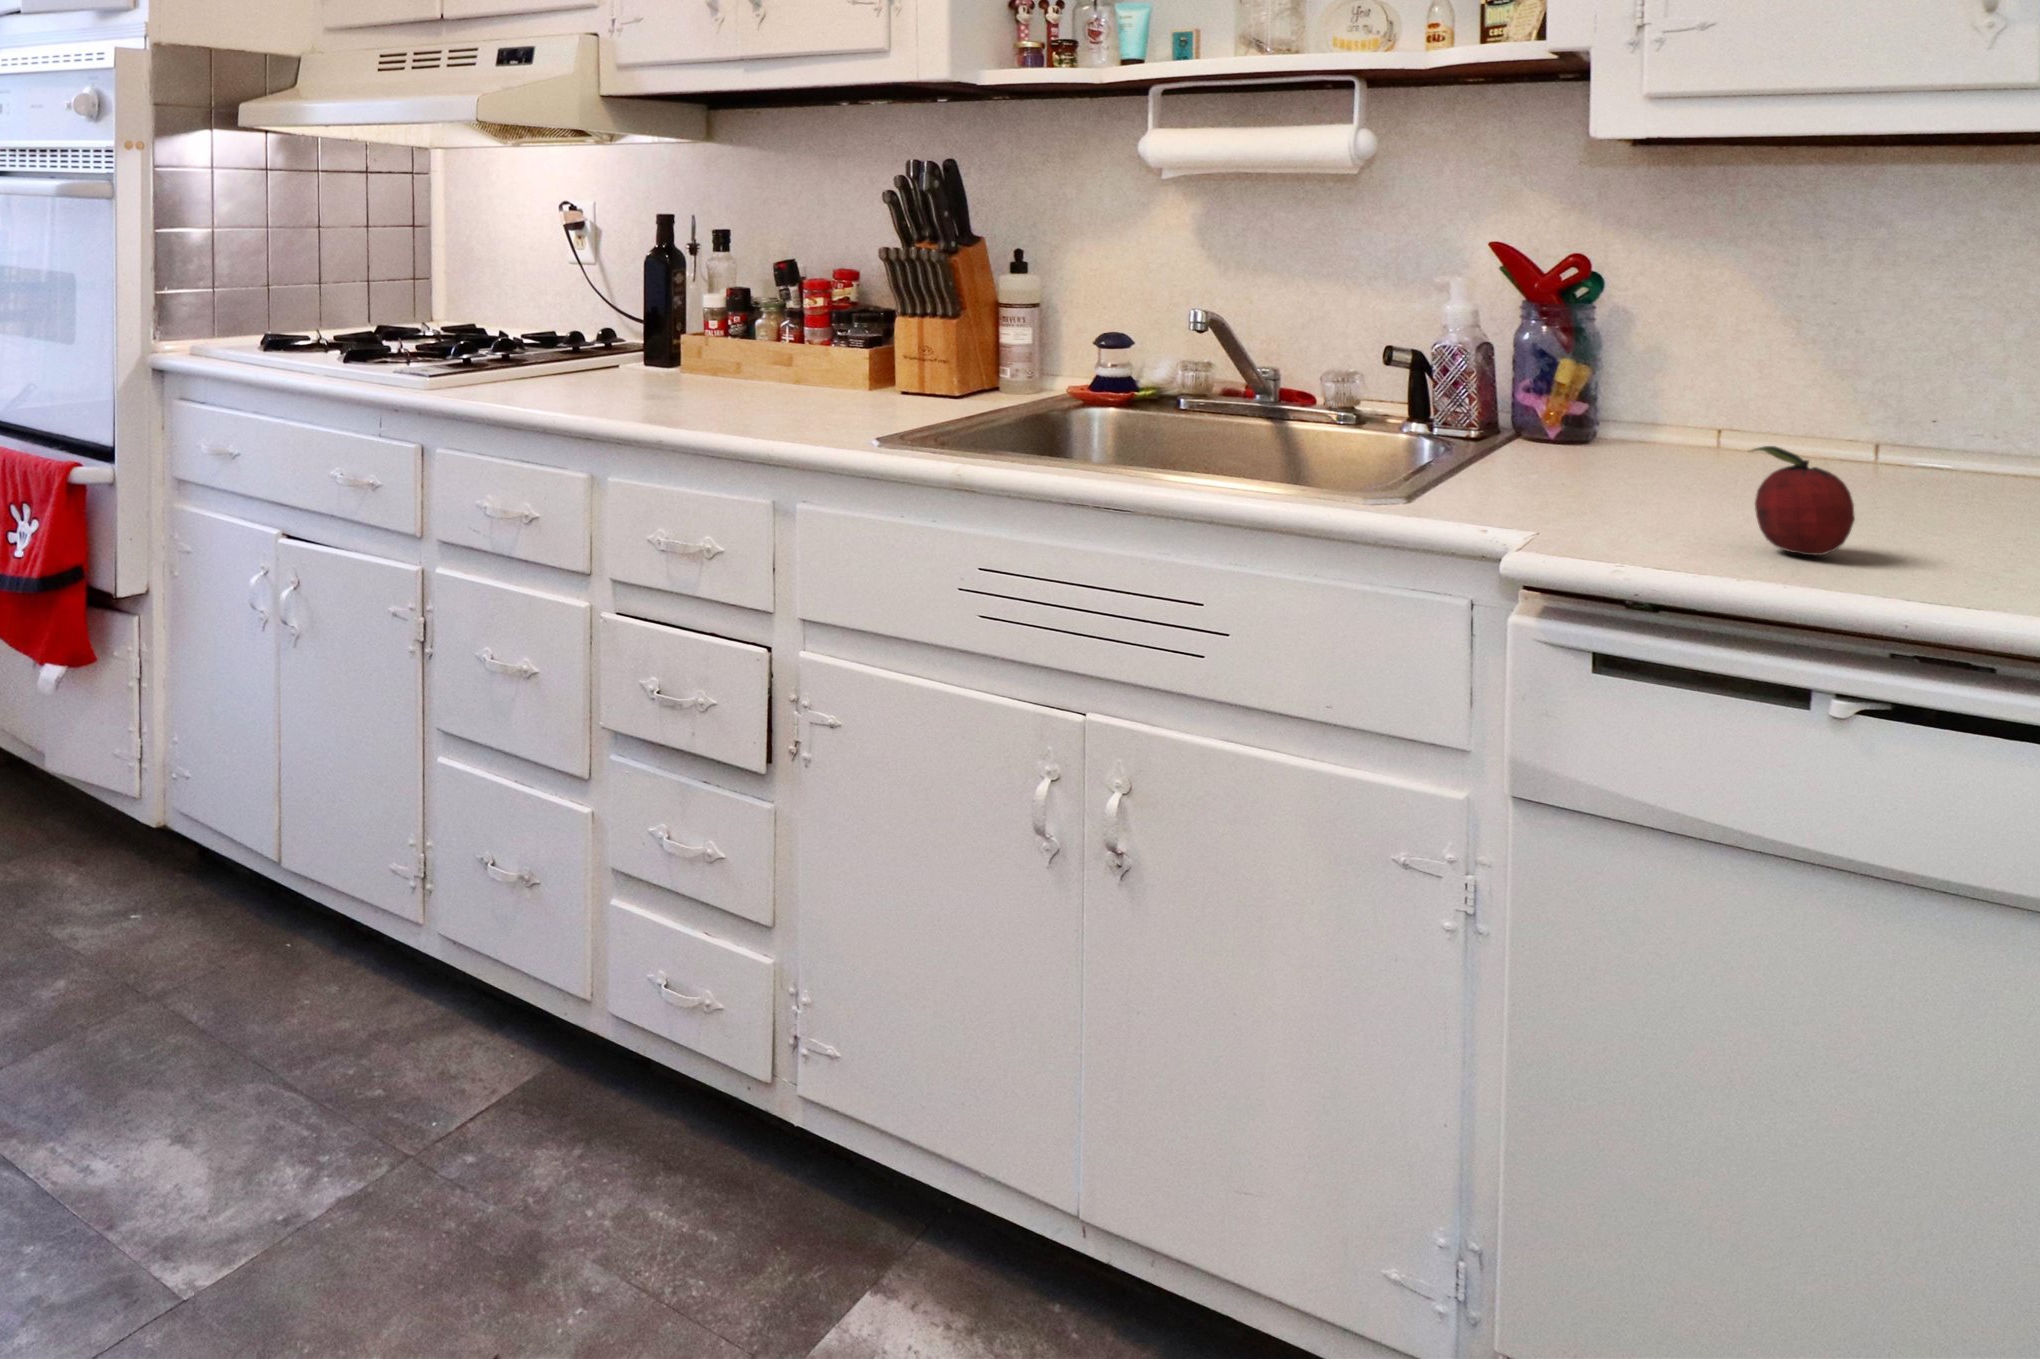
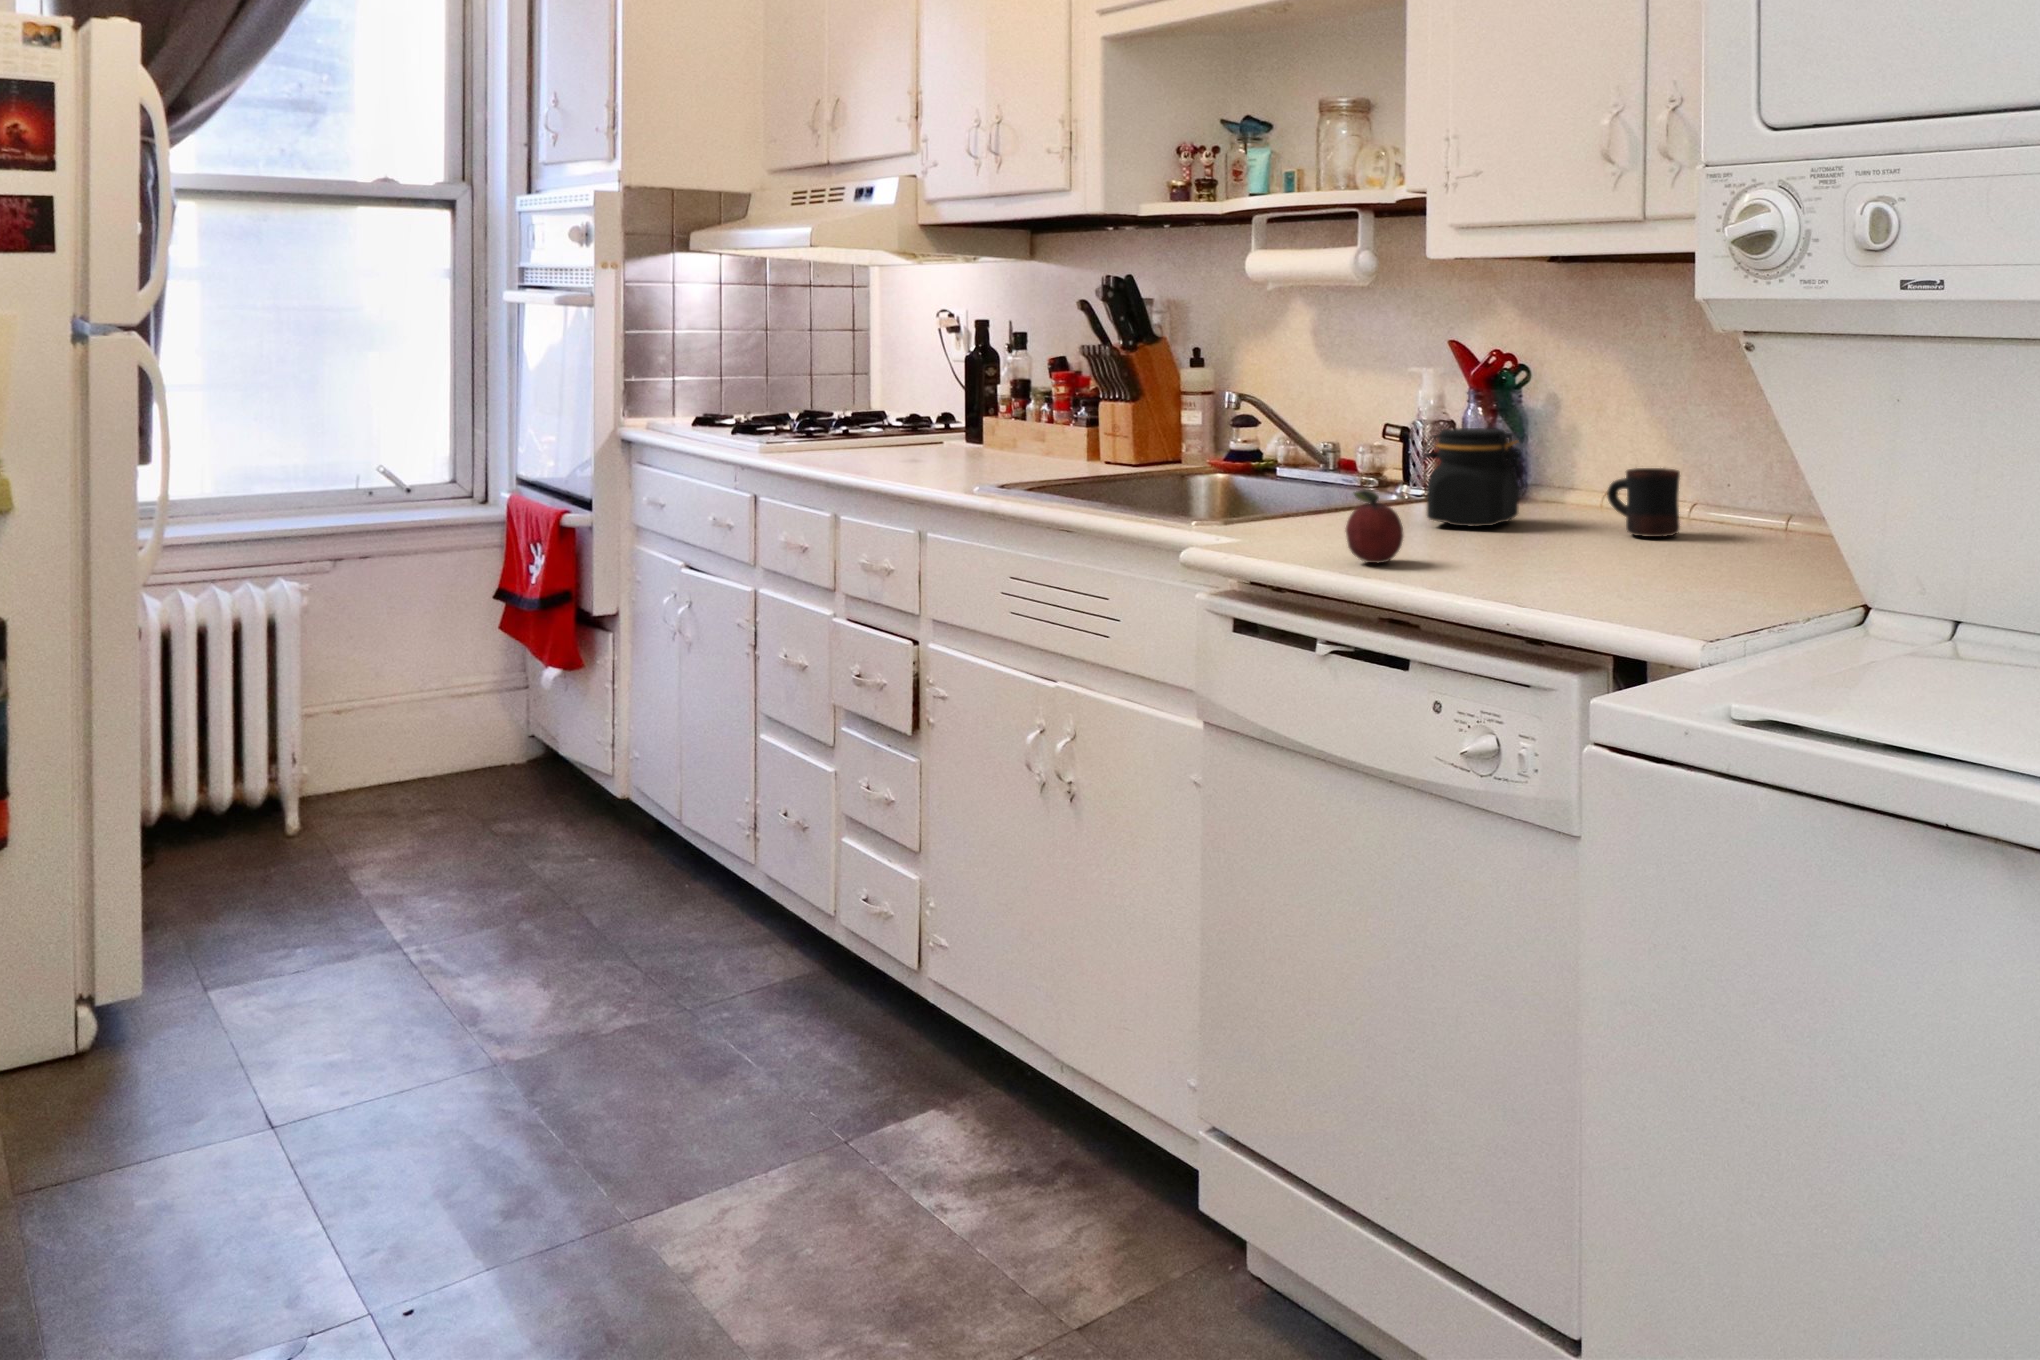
jar: none [1606,354,1762,486] -> present [1421,428,1524,527]
mug: none [1882,406,2010,498] -> present [1607,468,1680,537]

